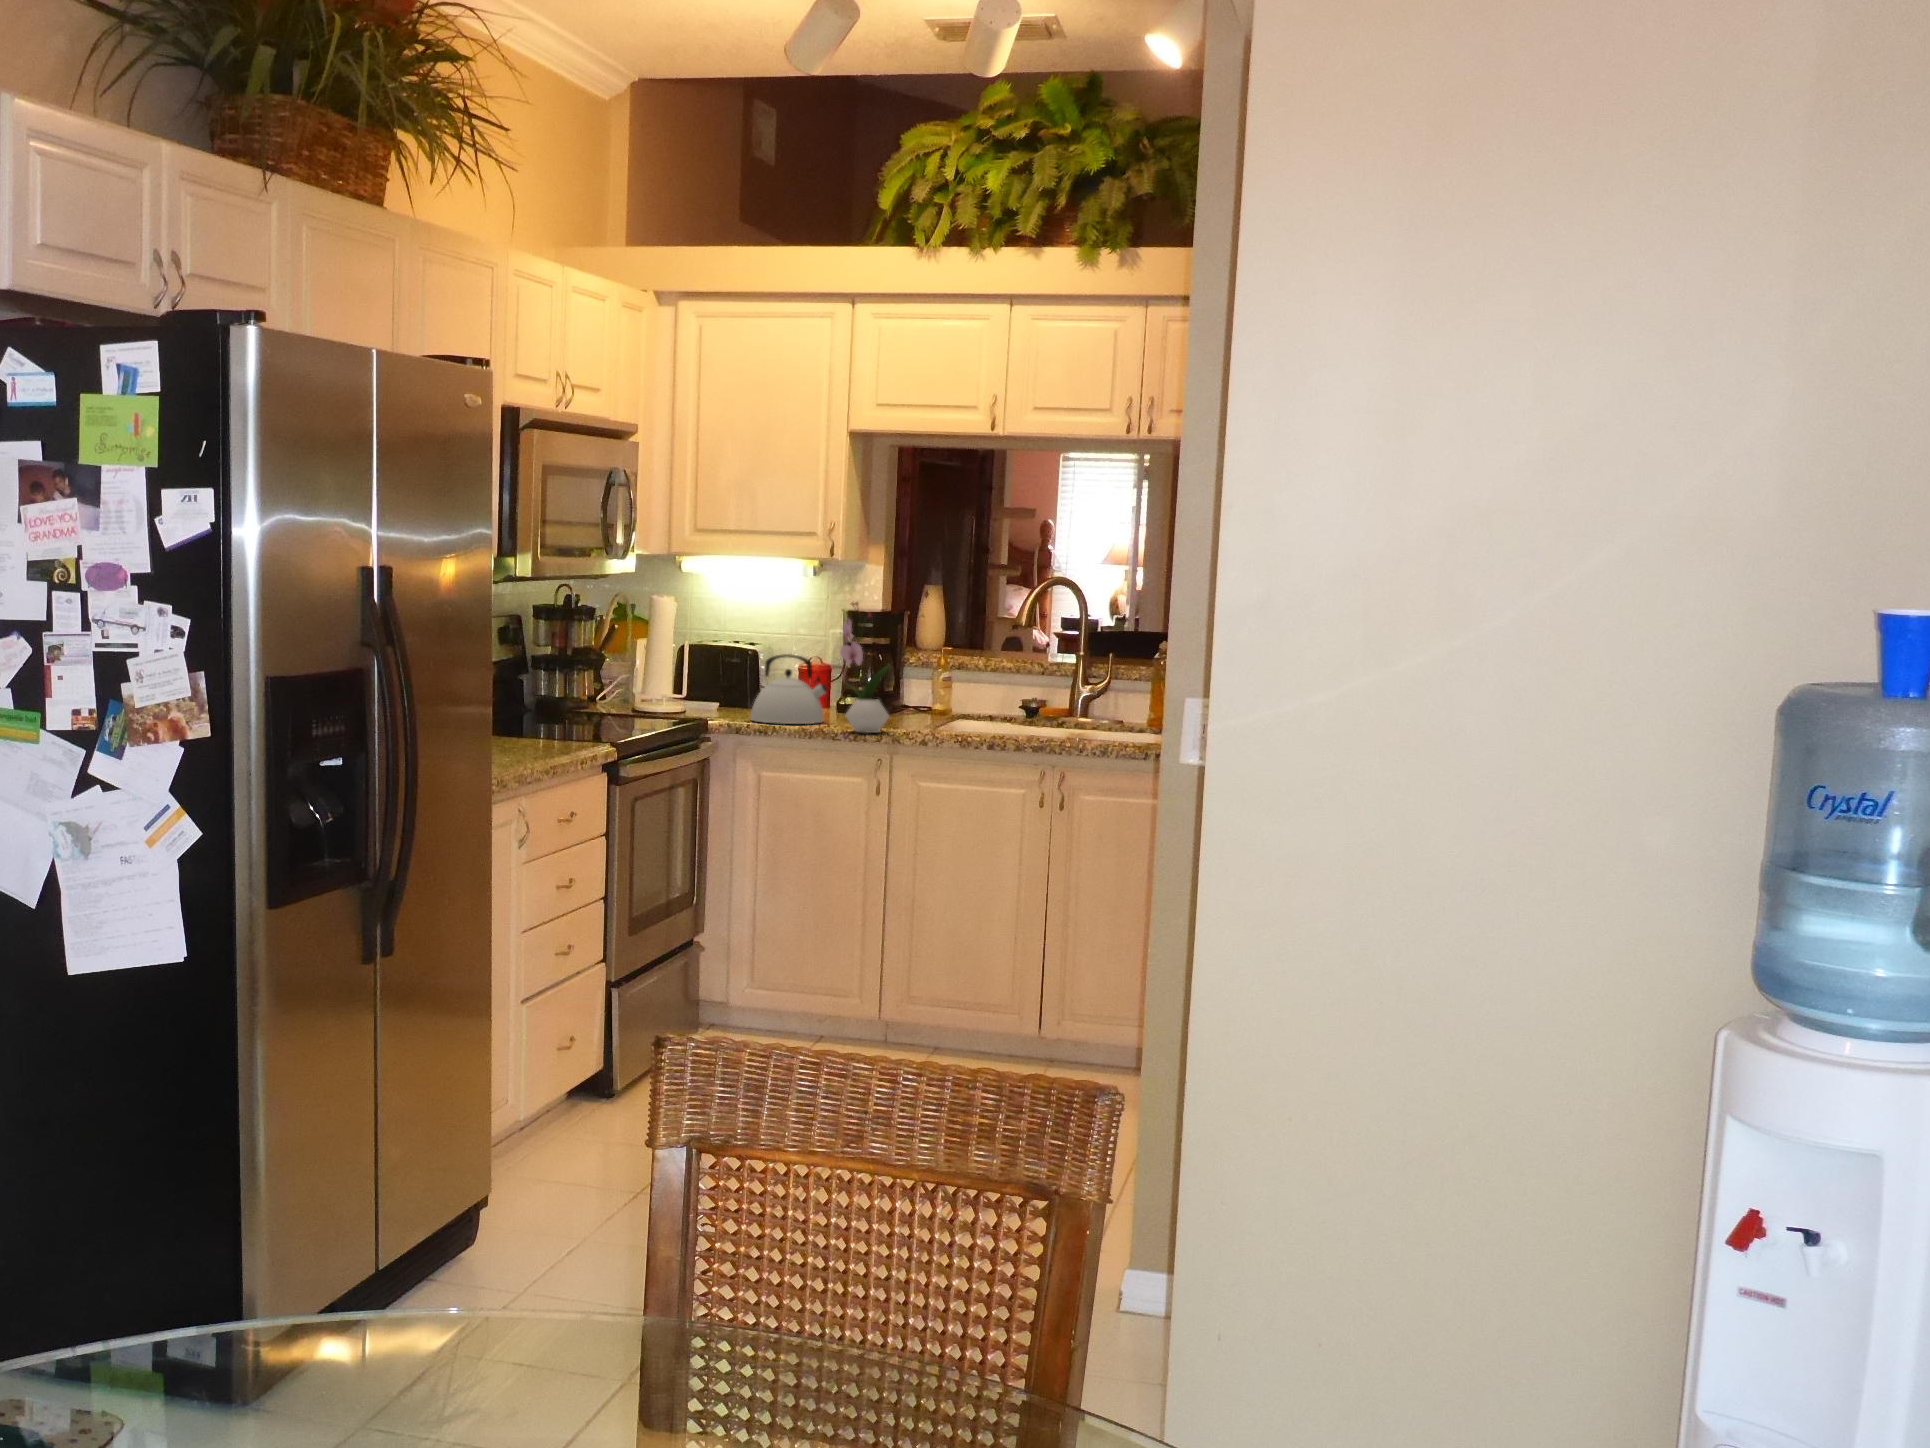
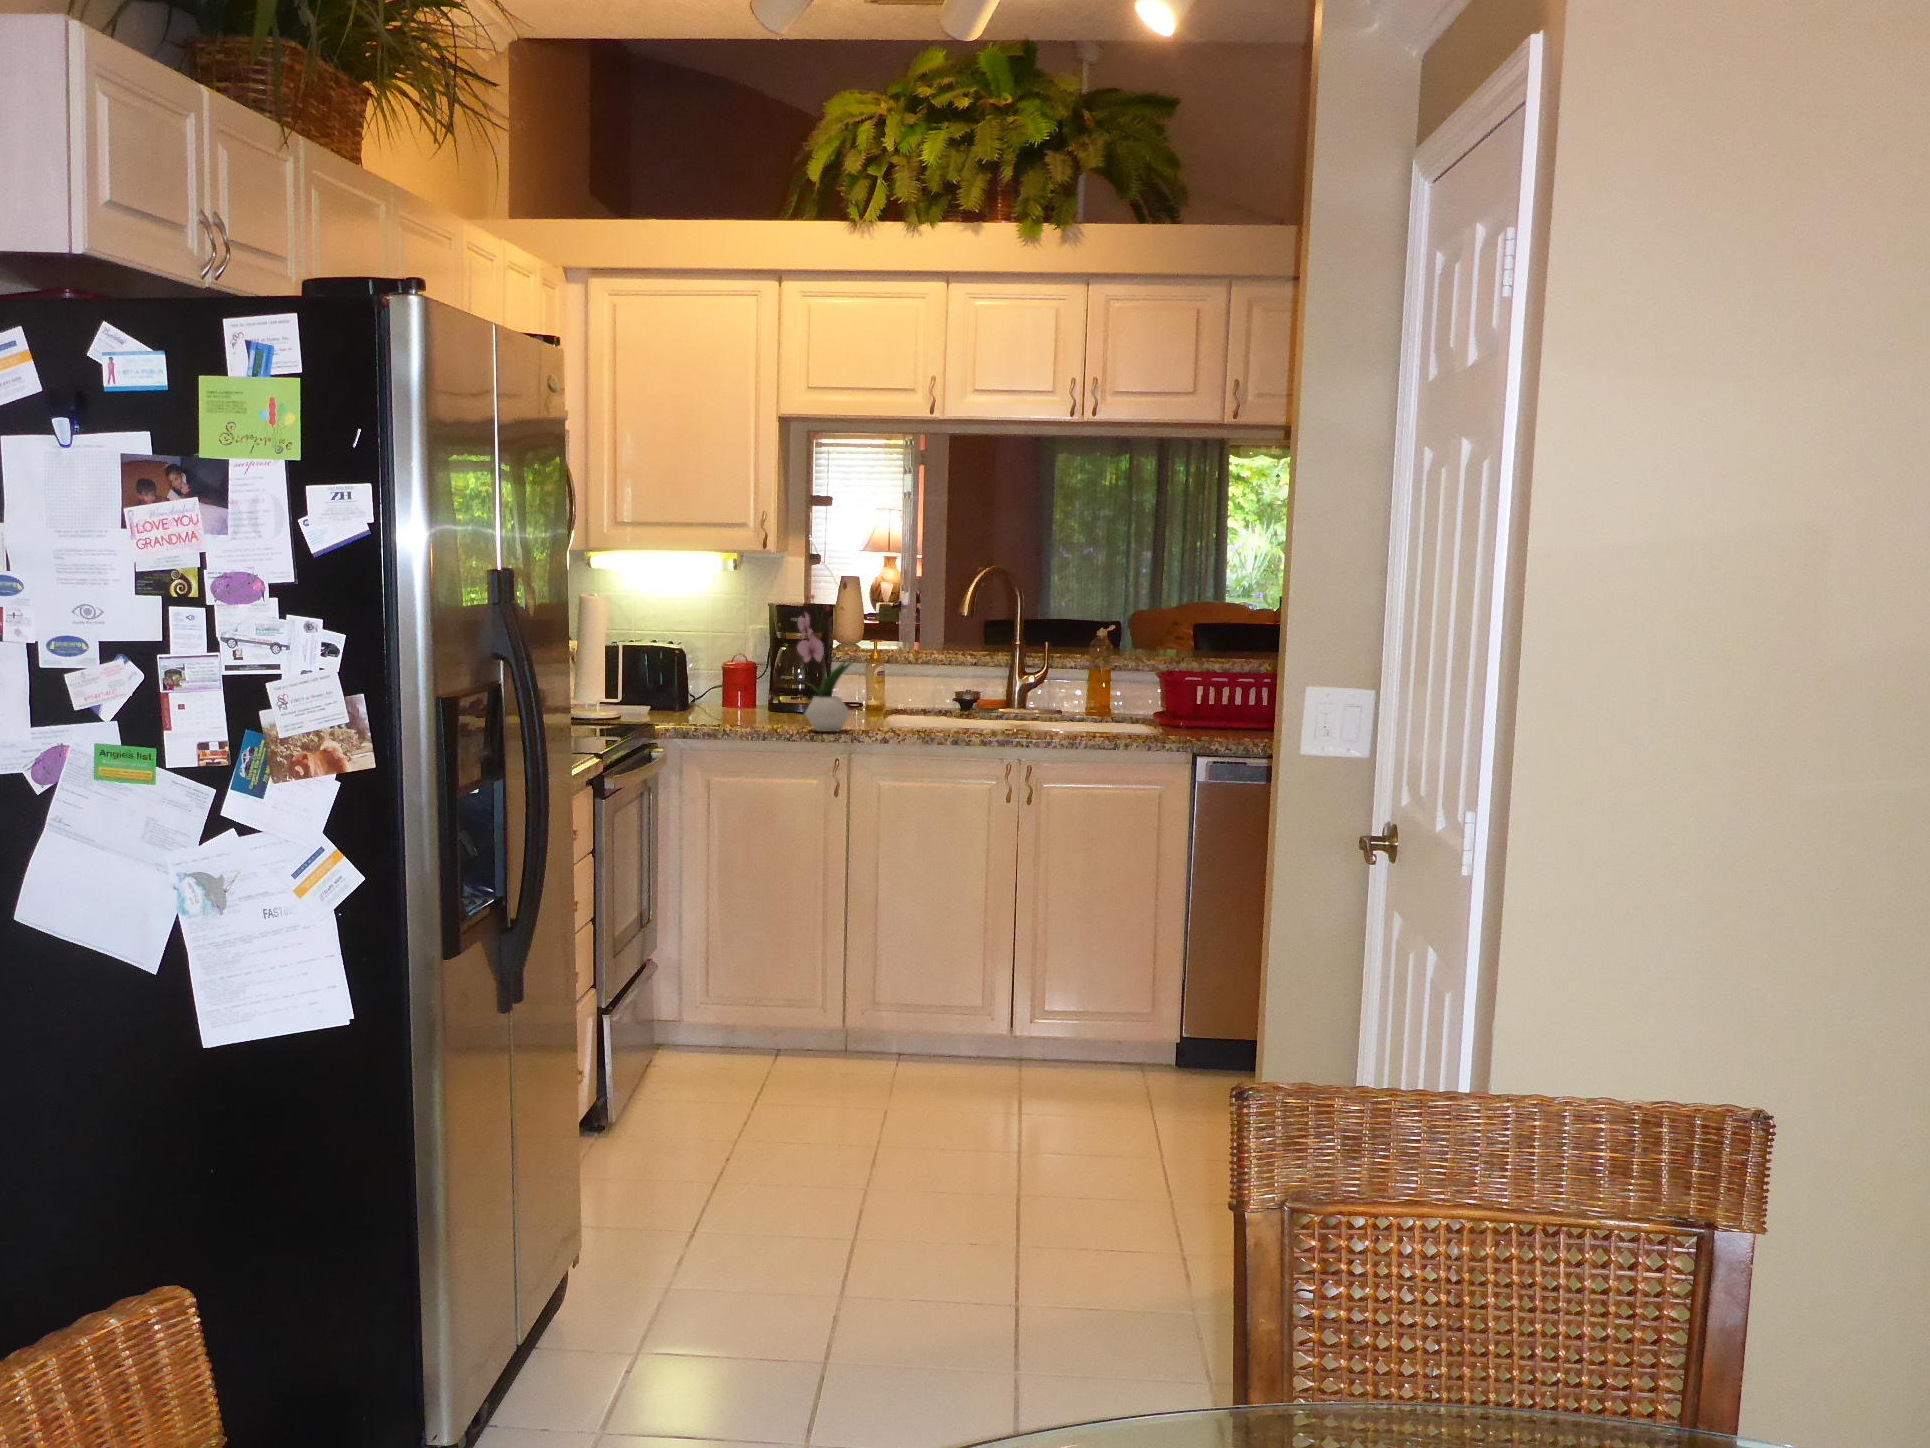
kettle: present [750,654,827,724] -> none [693,651,775,724]

